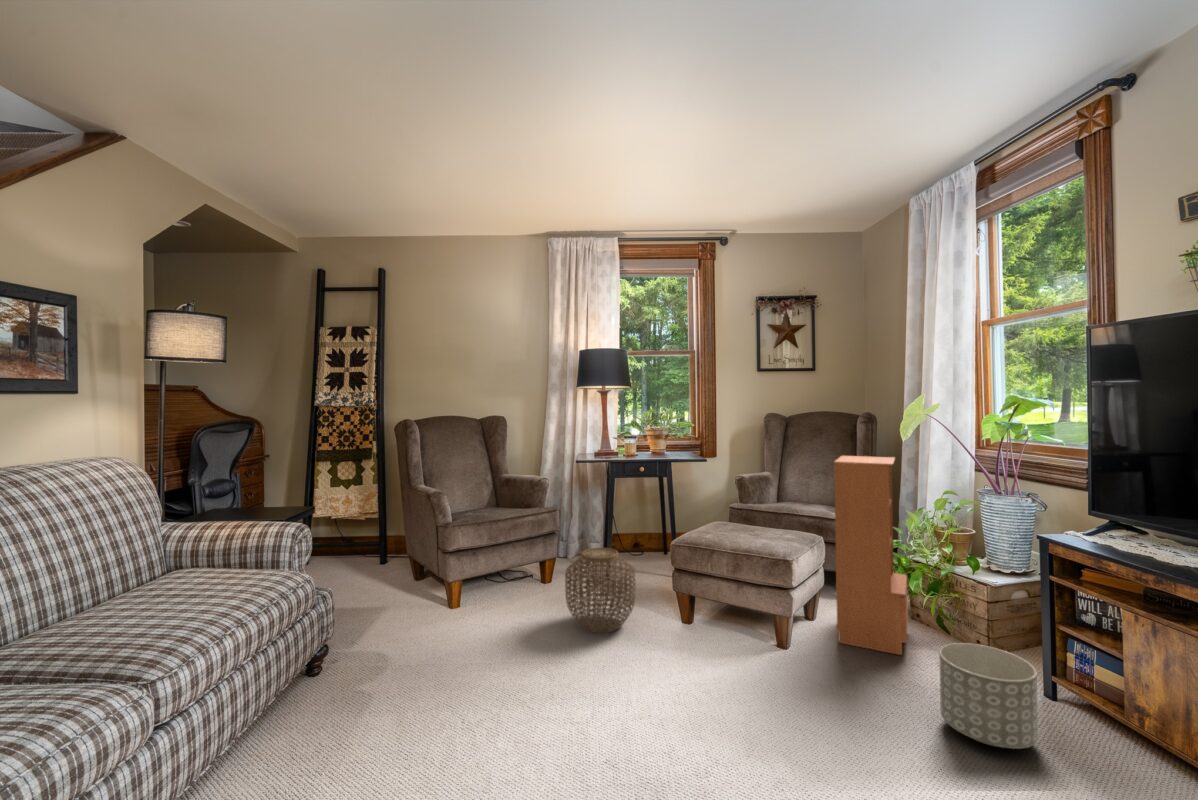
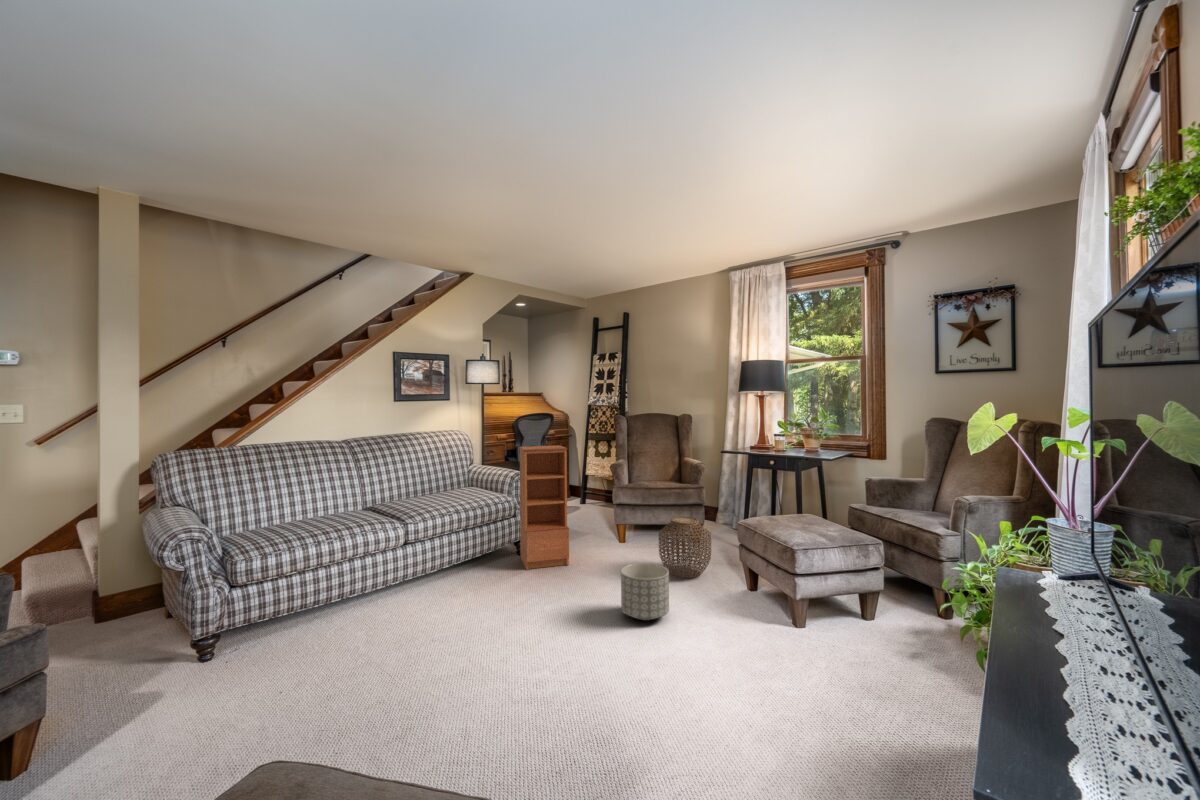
bookcase: present [834,456,908,655] -> present [519,445,569,570]
planter: present [939,643,1038,749] -> present [621,563,669,621]

